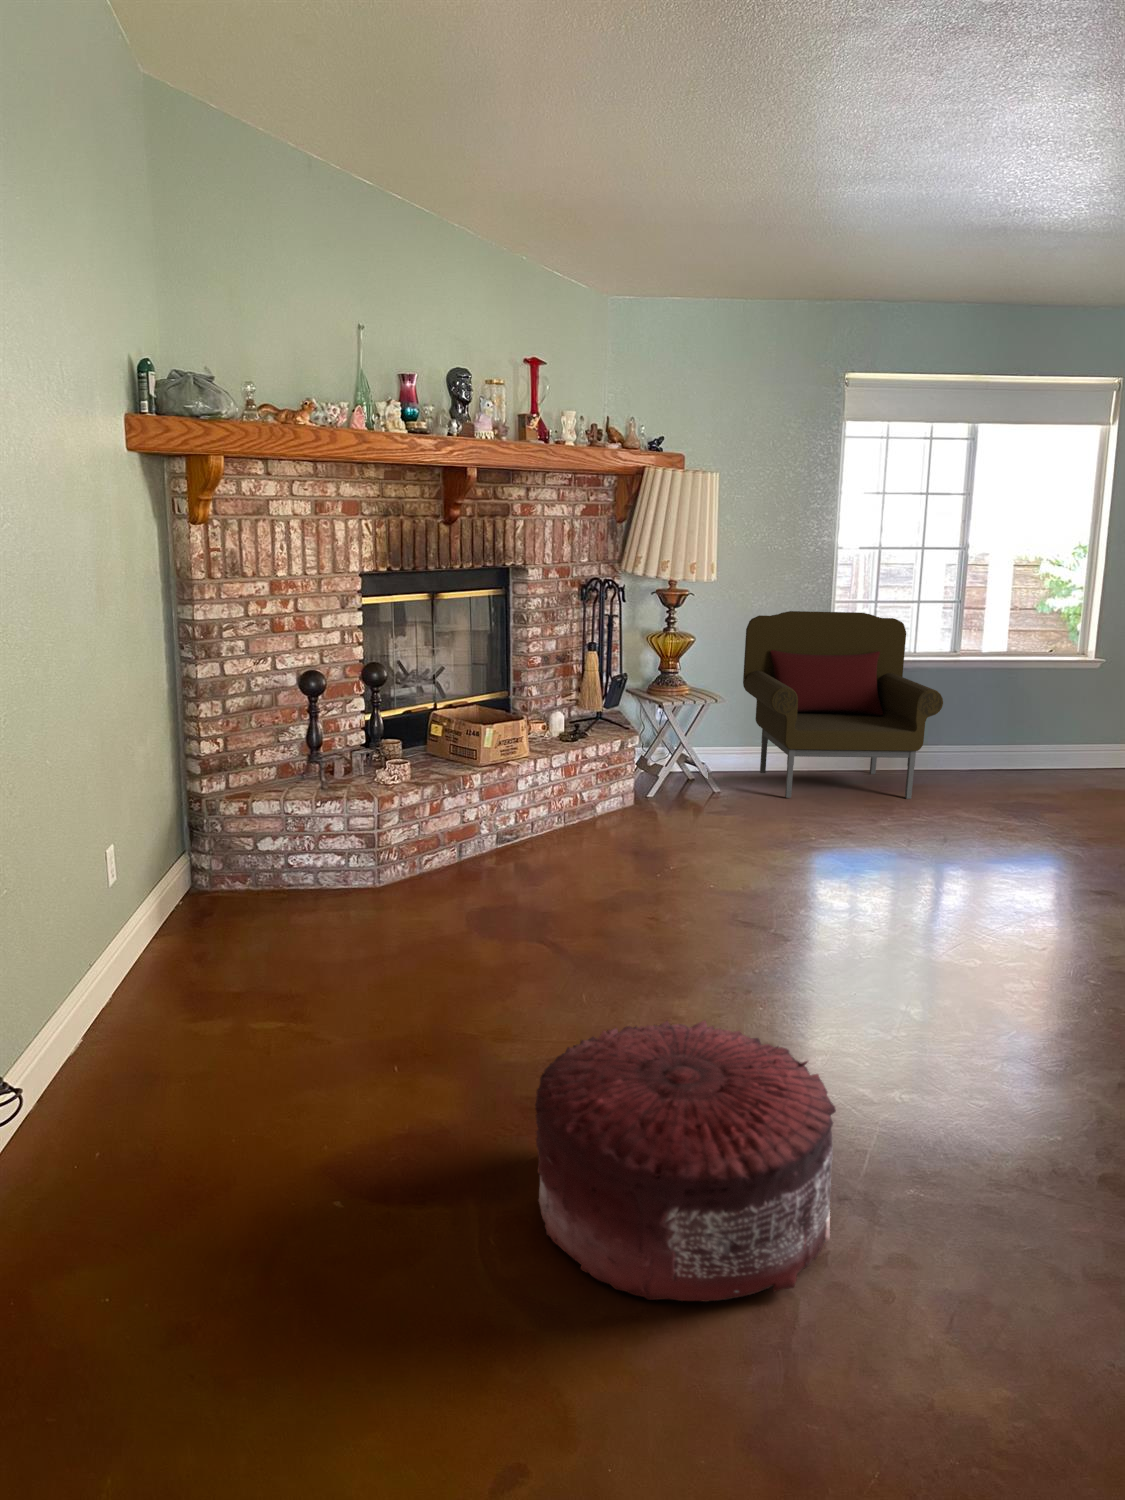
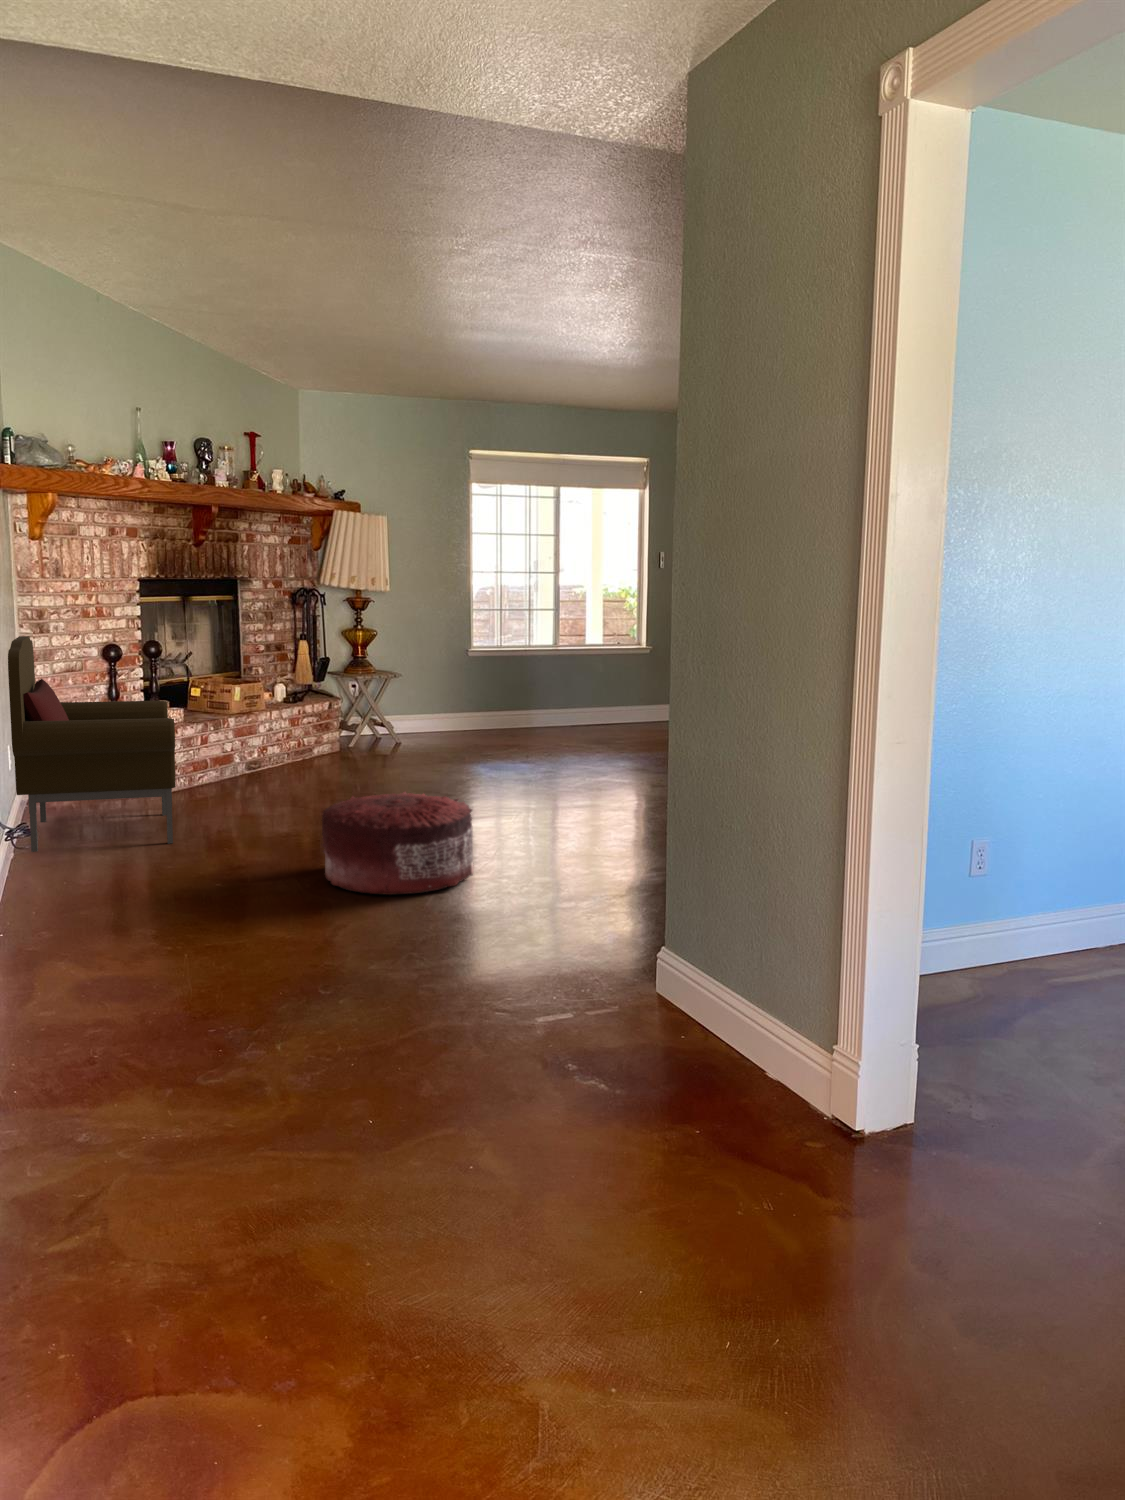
armchair: present [743,611,943,799] -> present [8,636,176,852]

